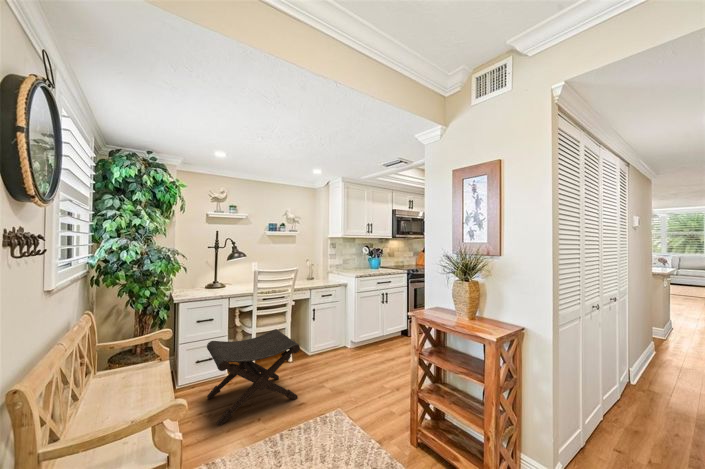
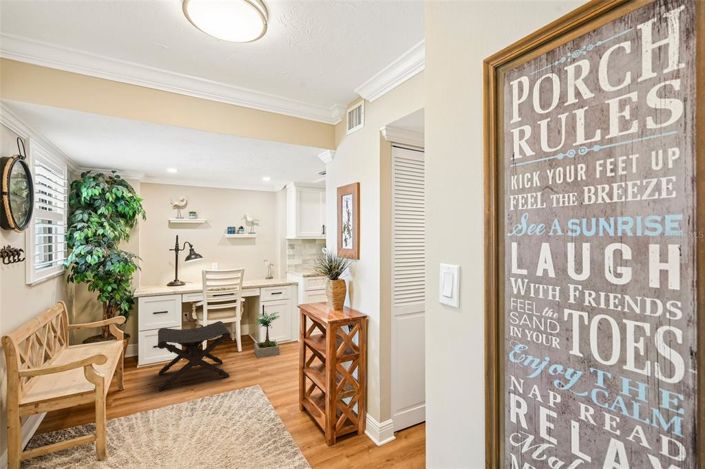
potted plant: none [306,315,338,369] -> present [254,312,279,358]

